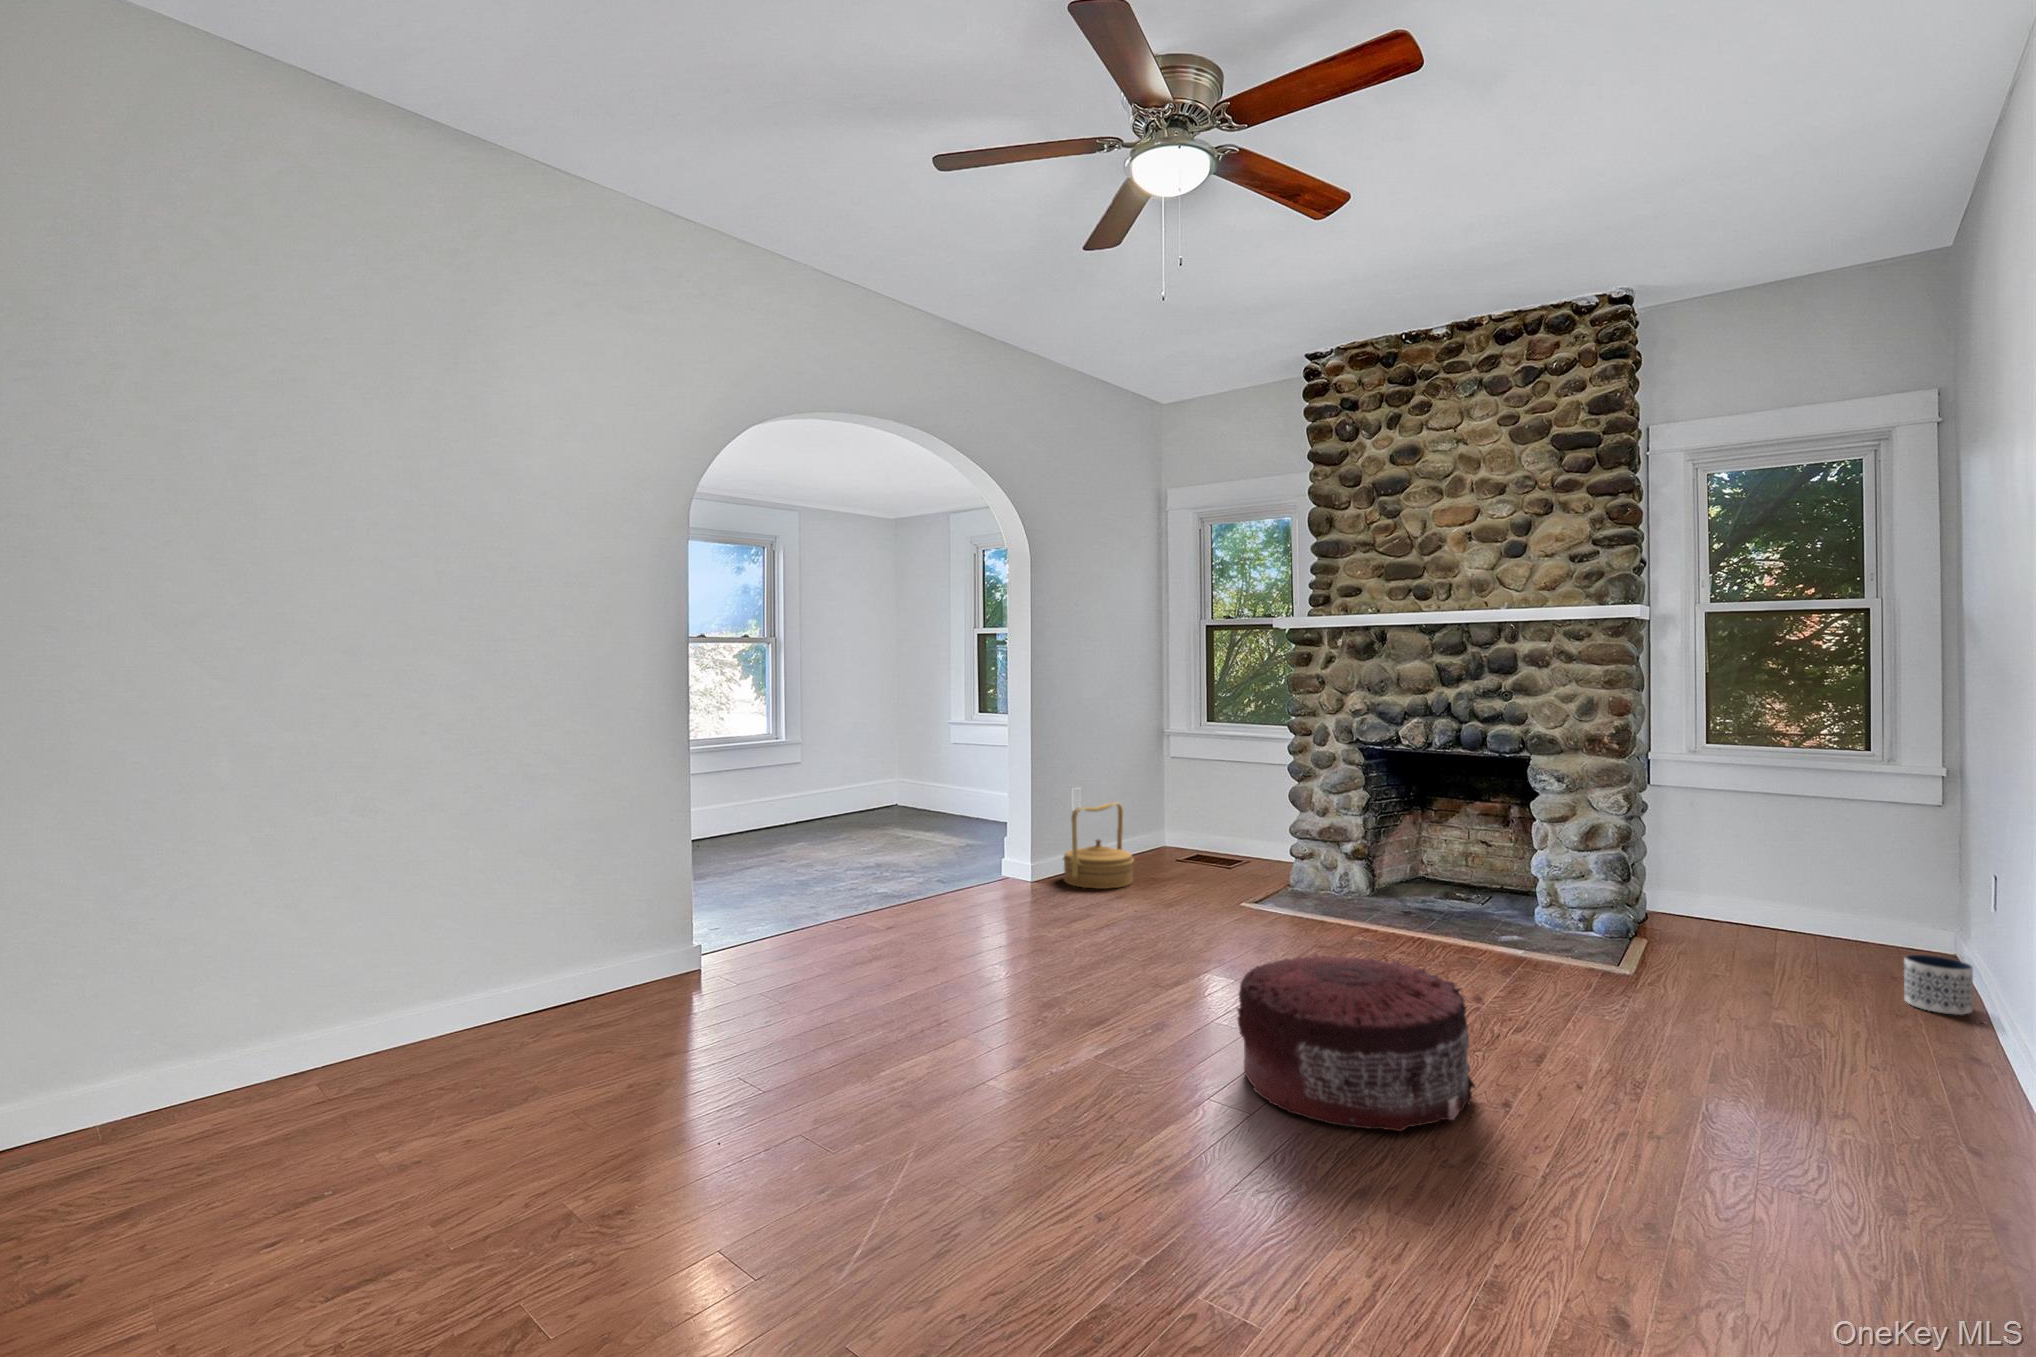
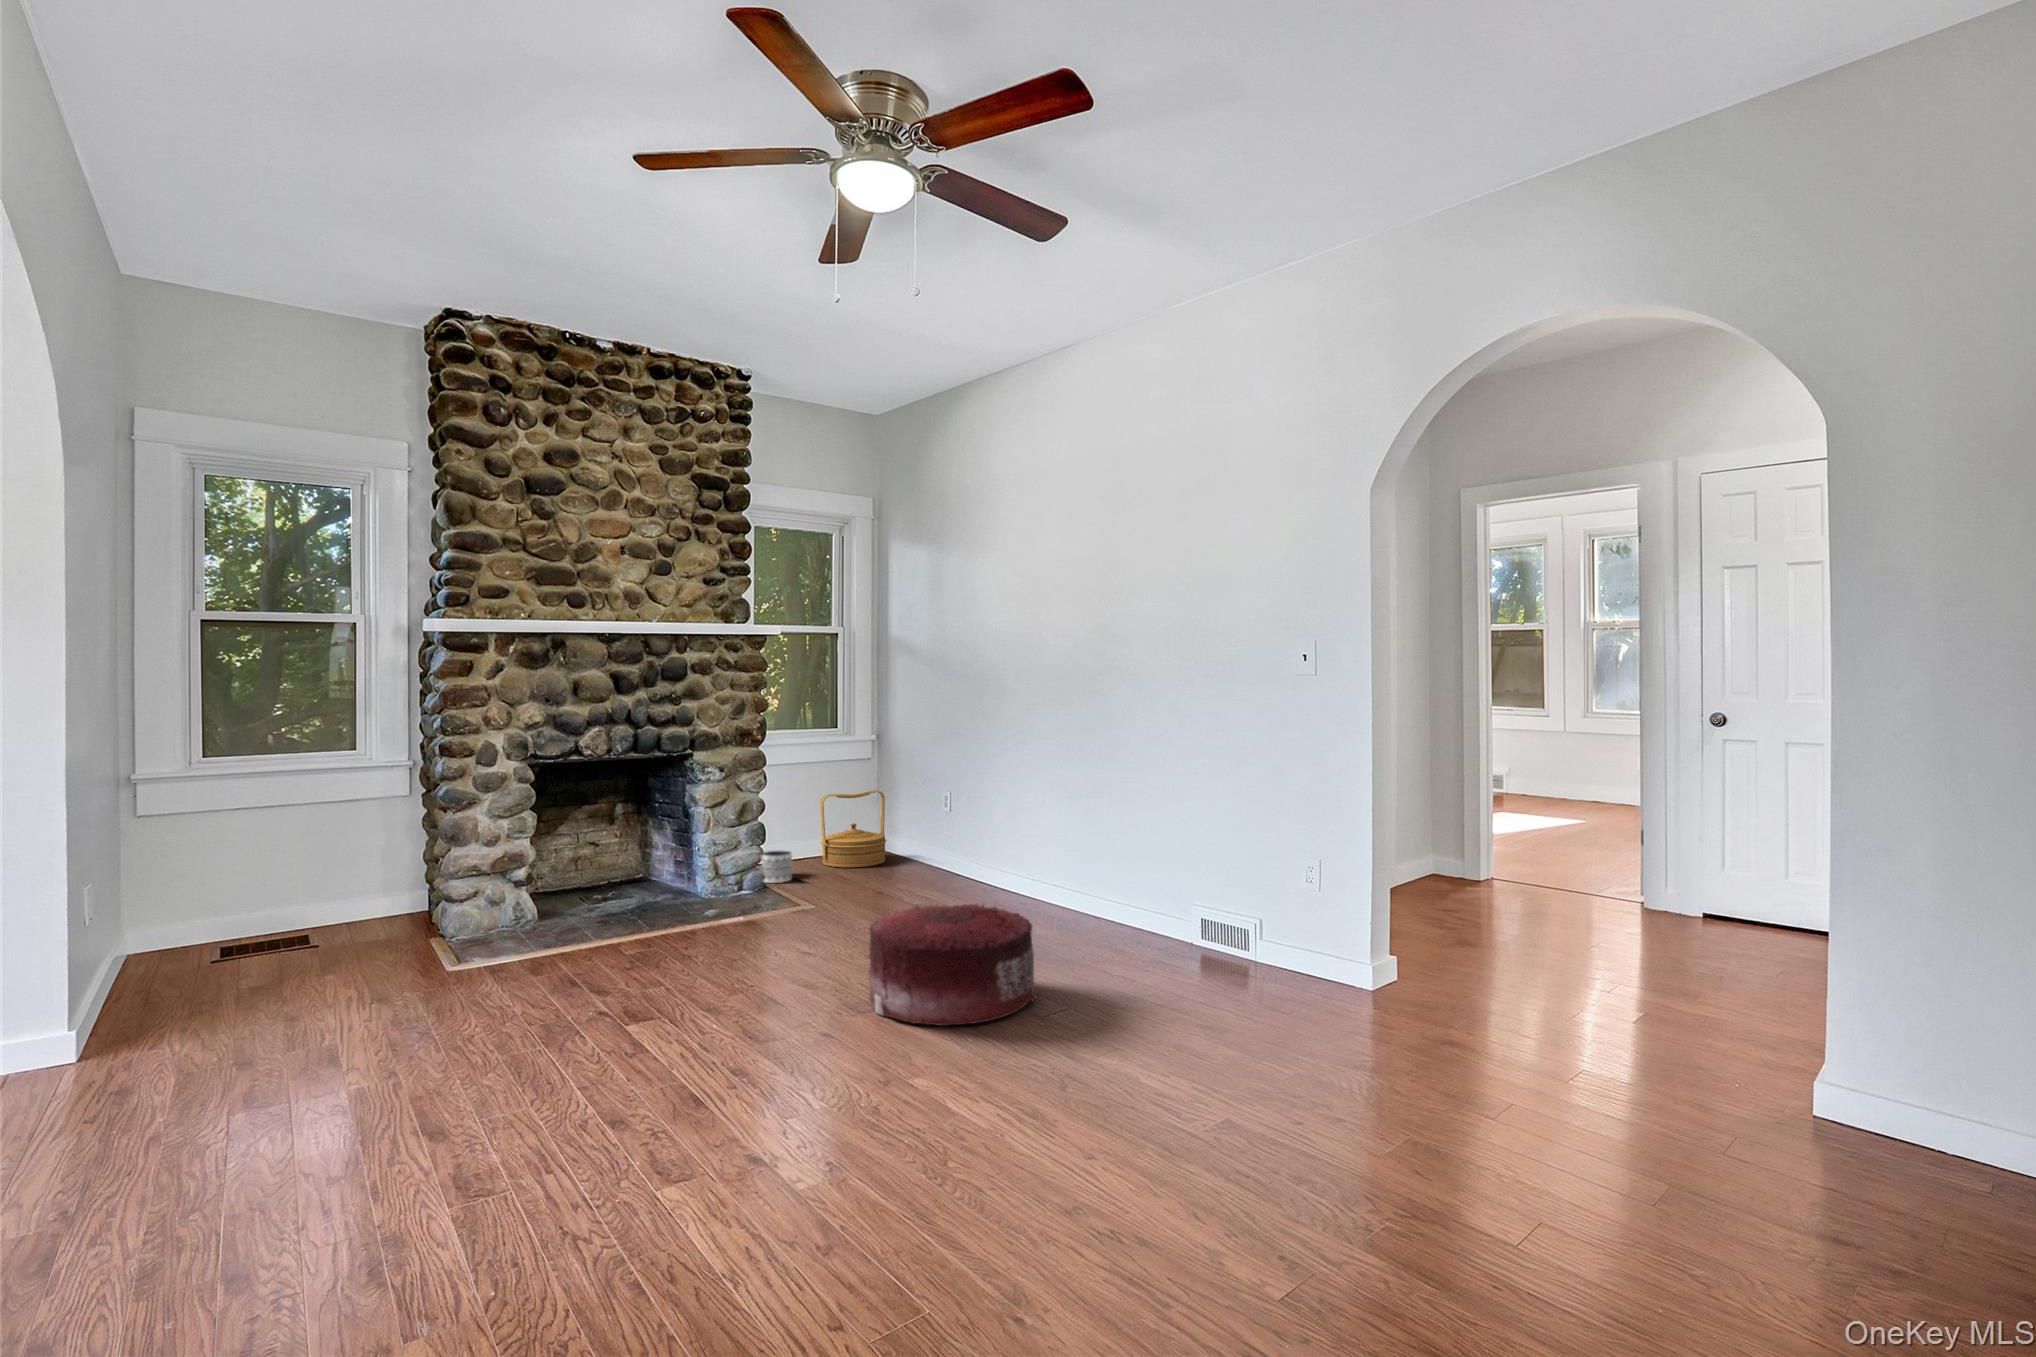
woven basket: present [1063,802,1134,889] -> present [820,790,886,868]
planter: present [1904,955,1973,1015] -> present [762,851,792,883]

